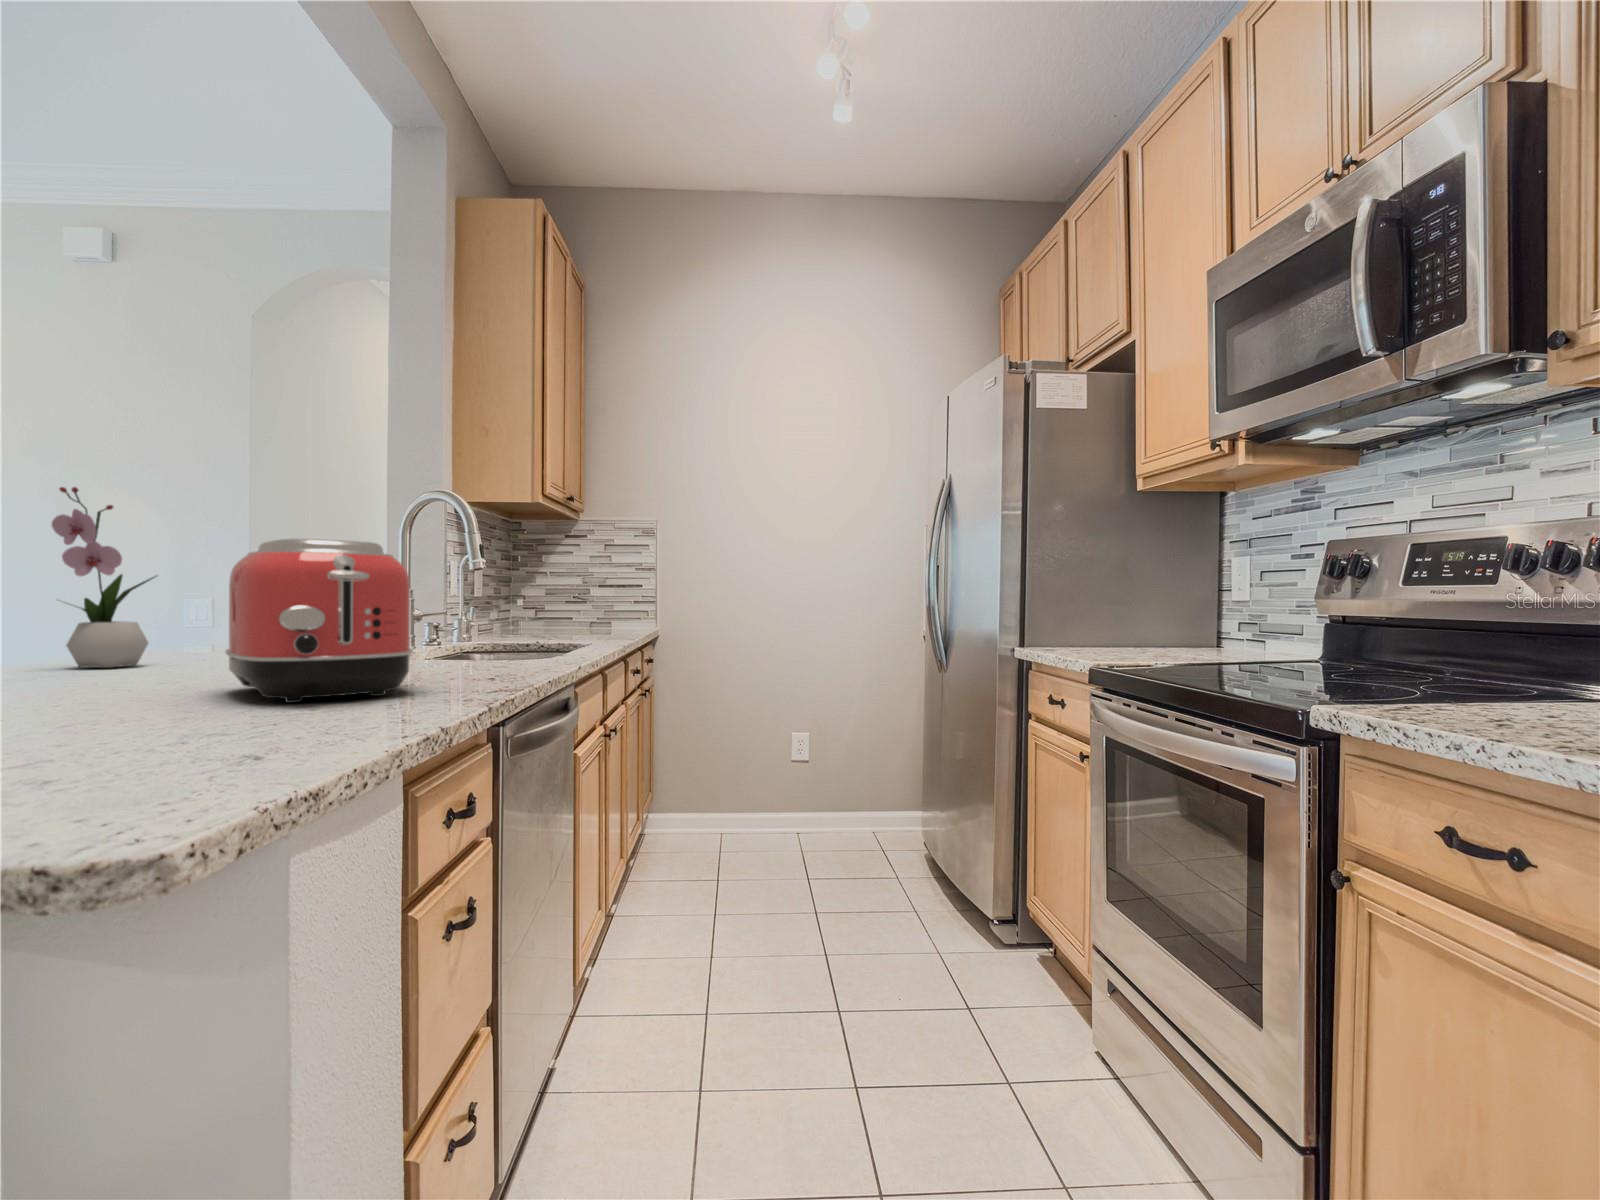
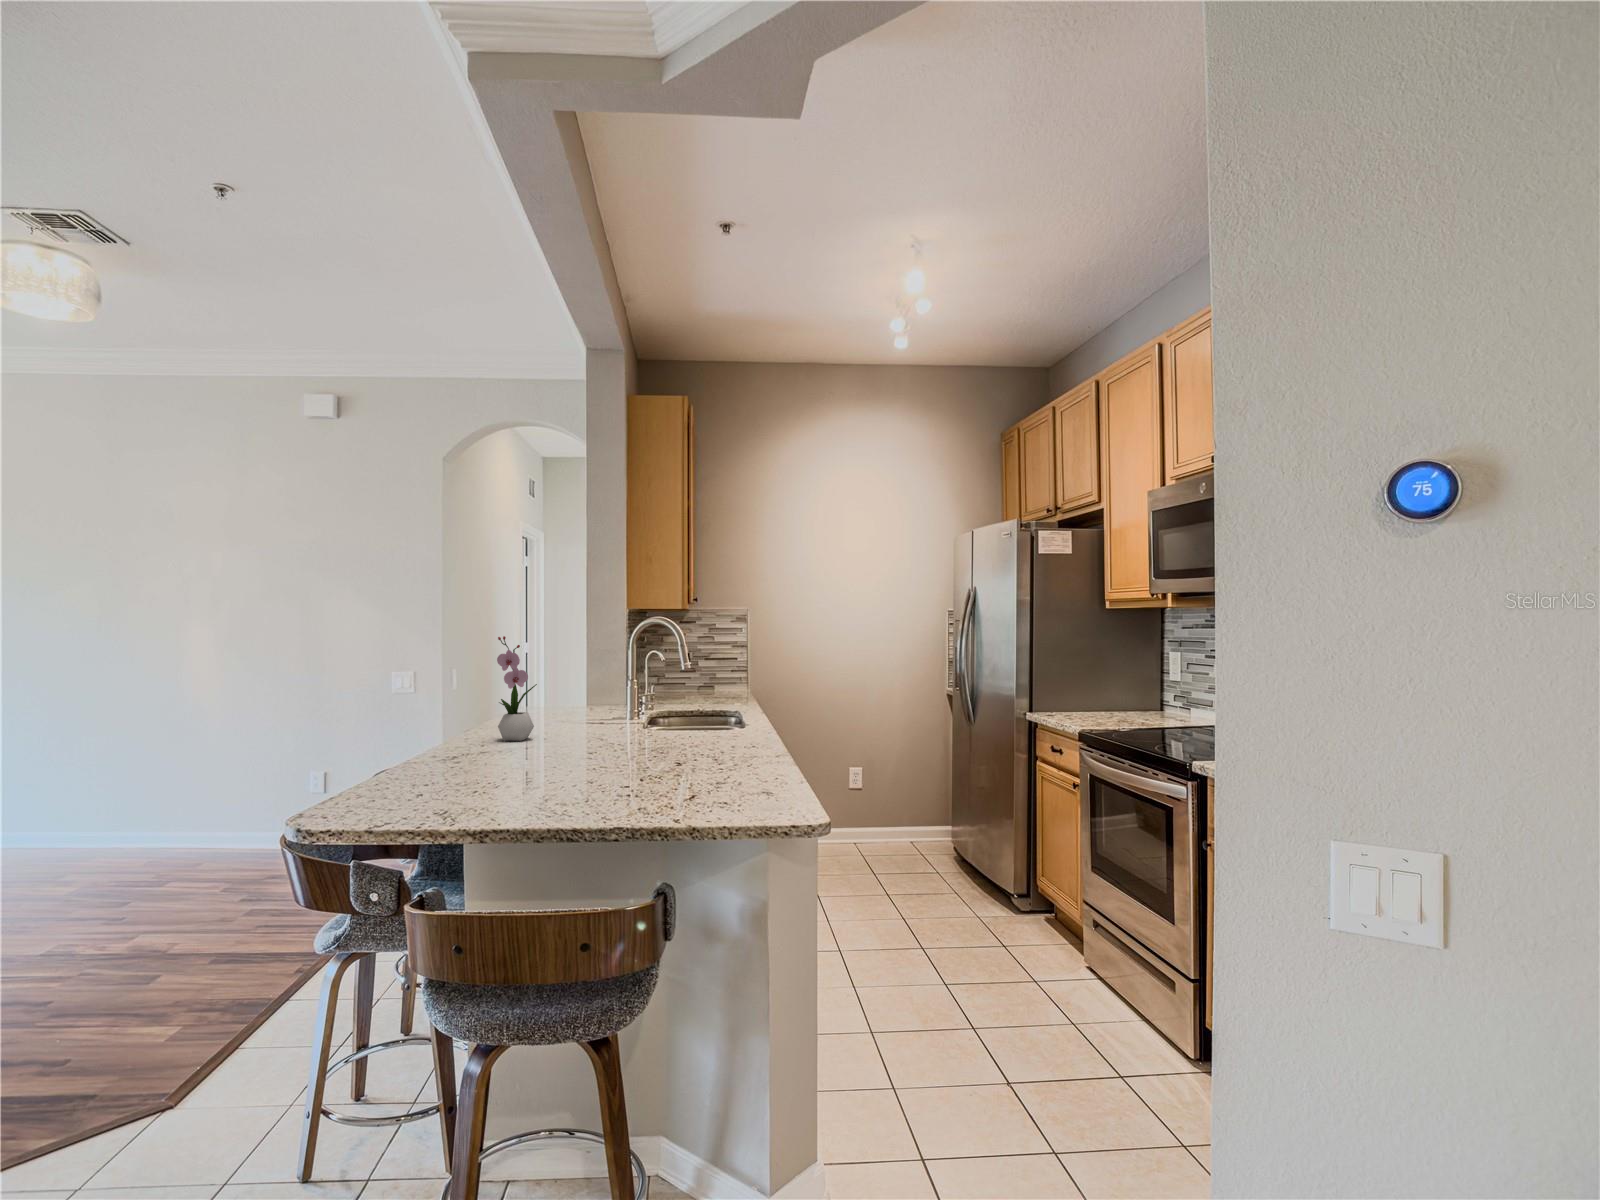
toaster: present [225,539,413,703] -> none [643,678,741,765]

